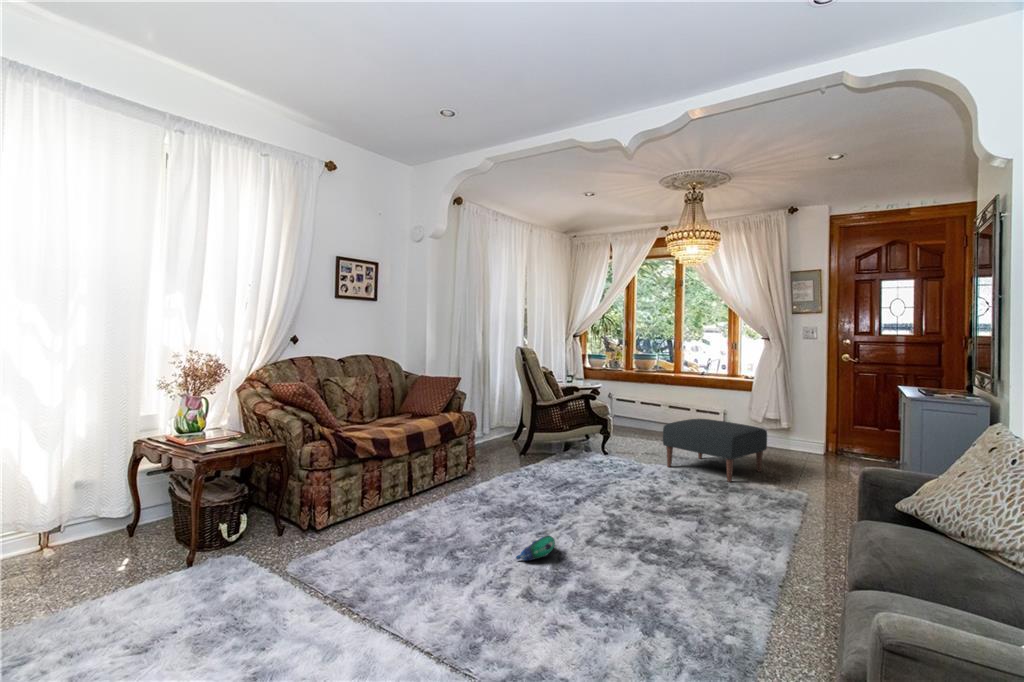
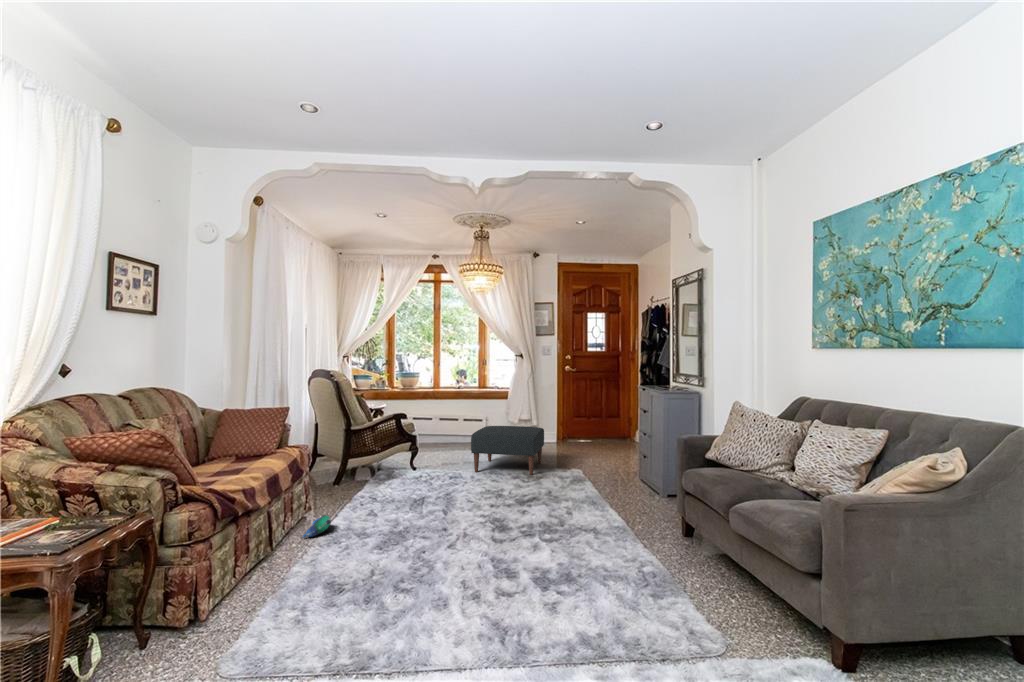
plush toy: present [516,535,555,561] -> present [302,515,331,538]

